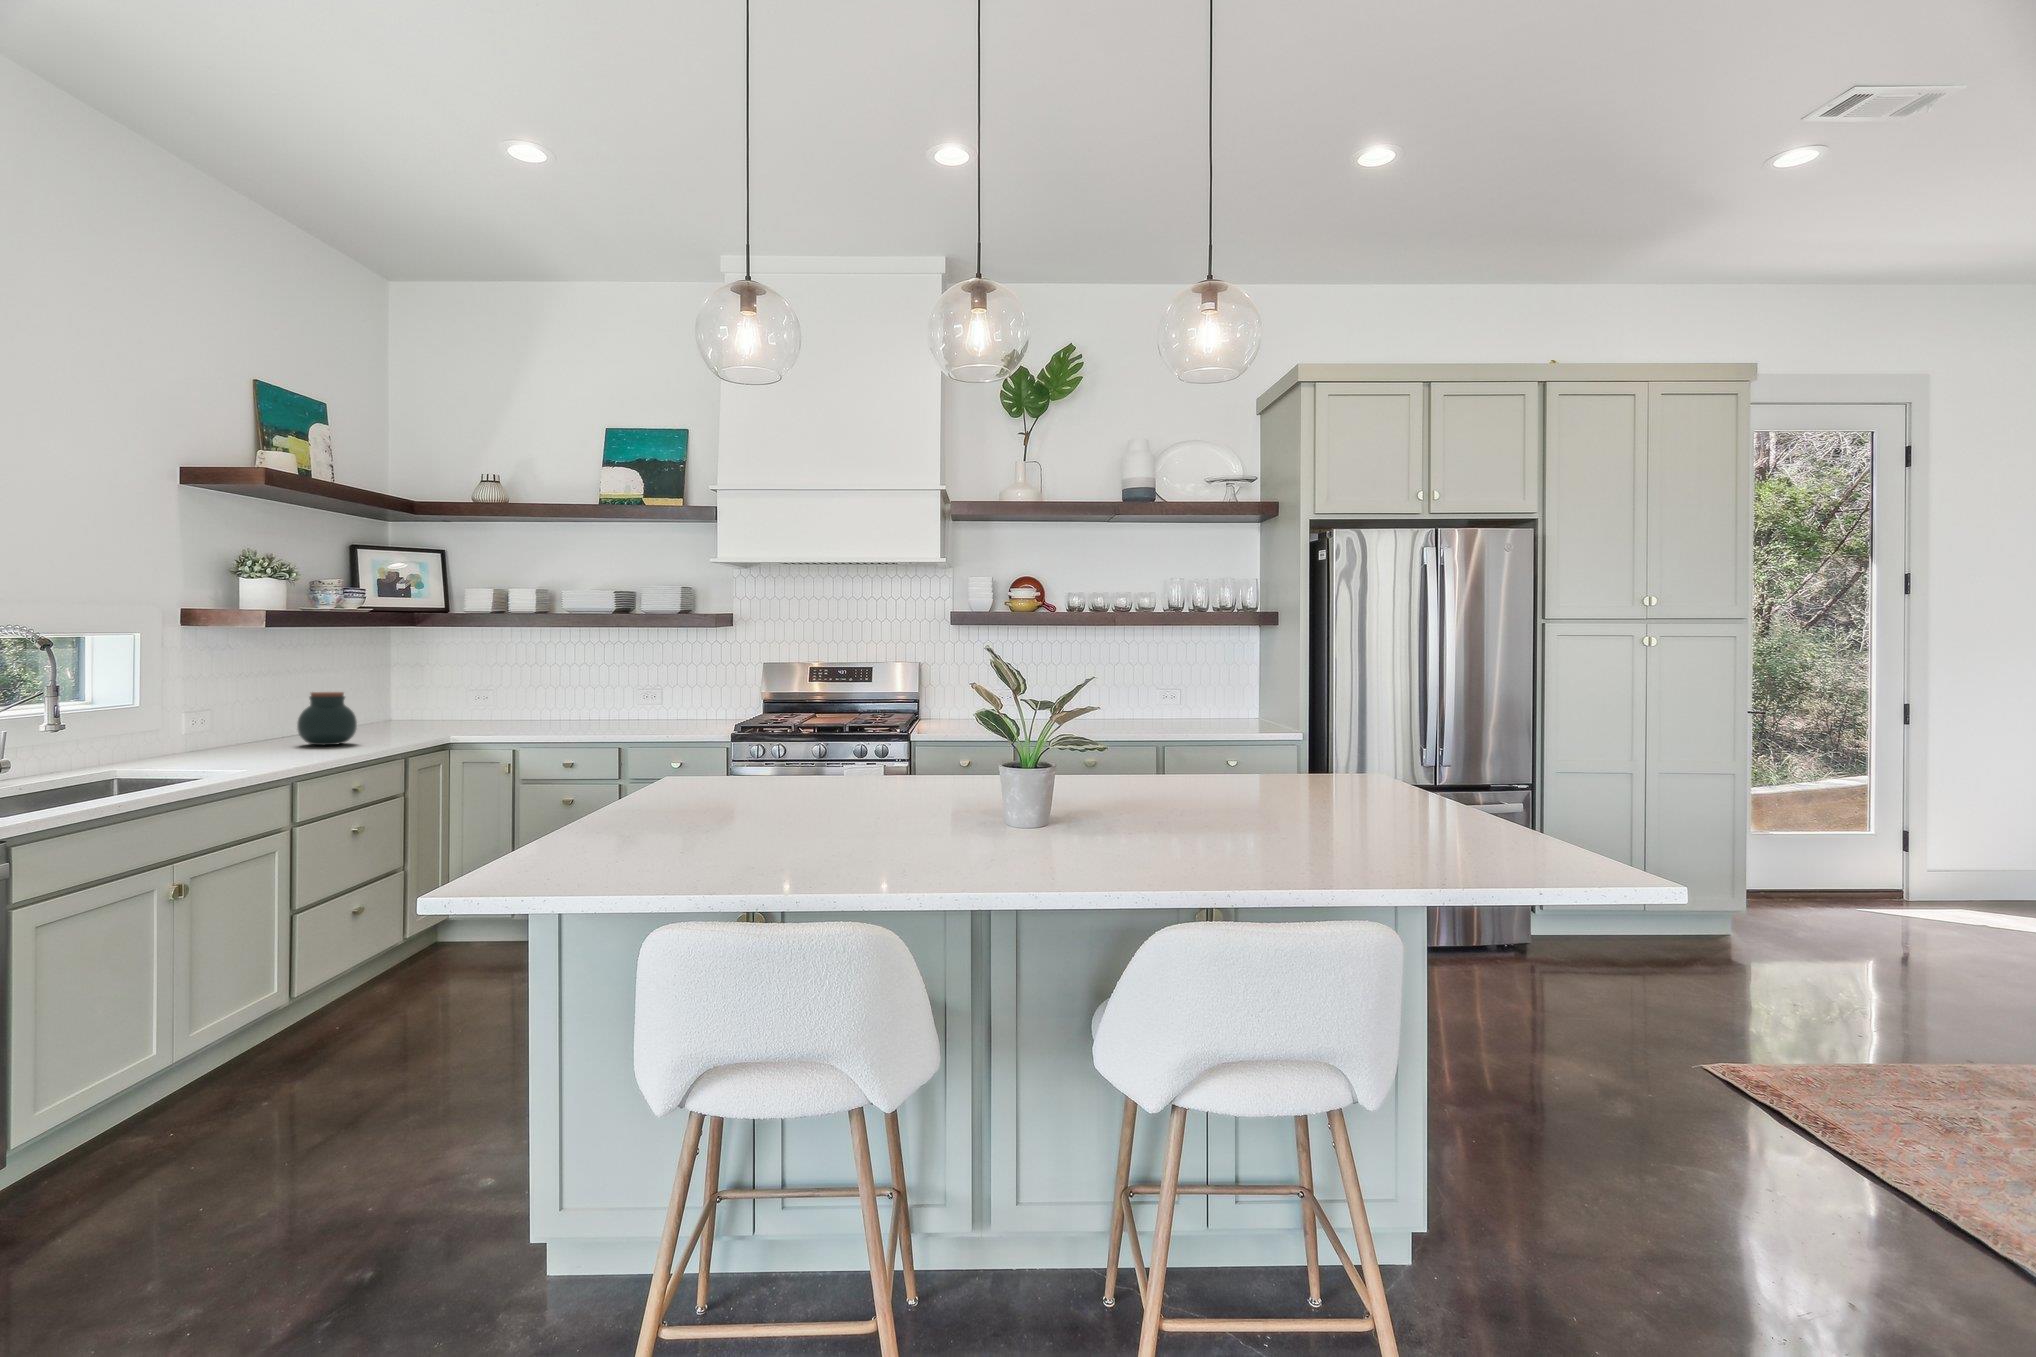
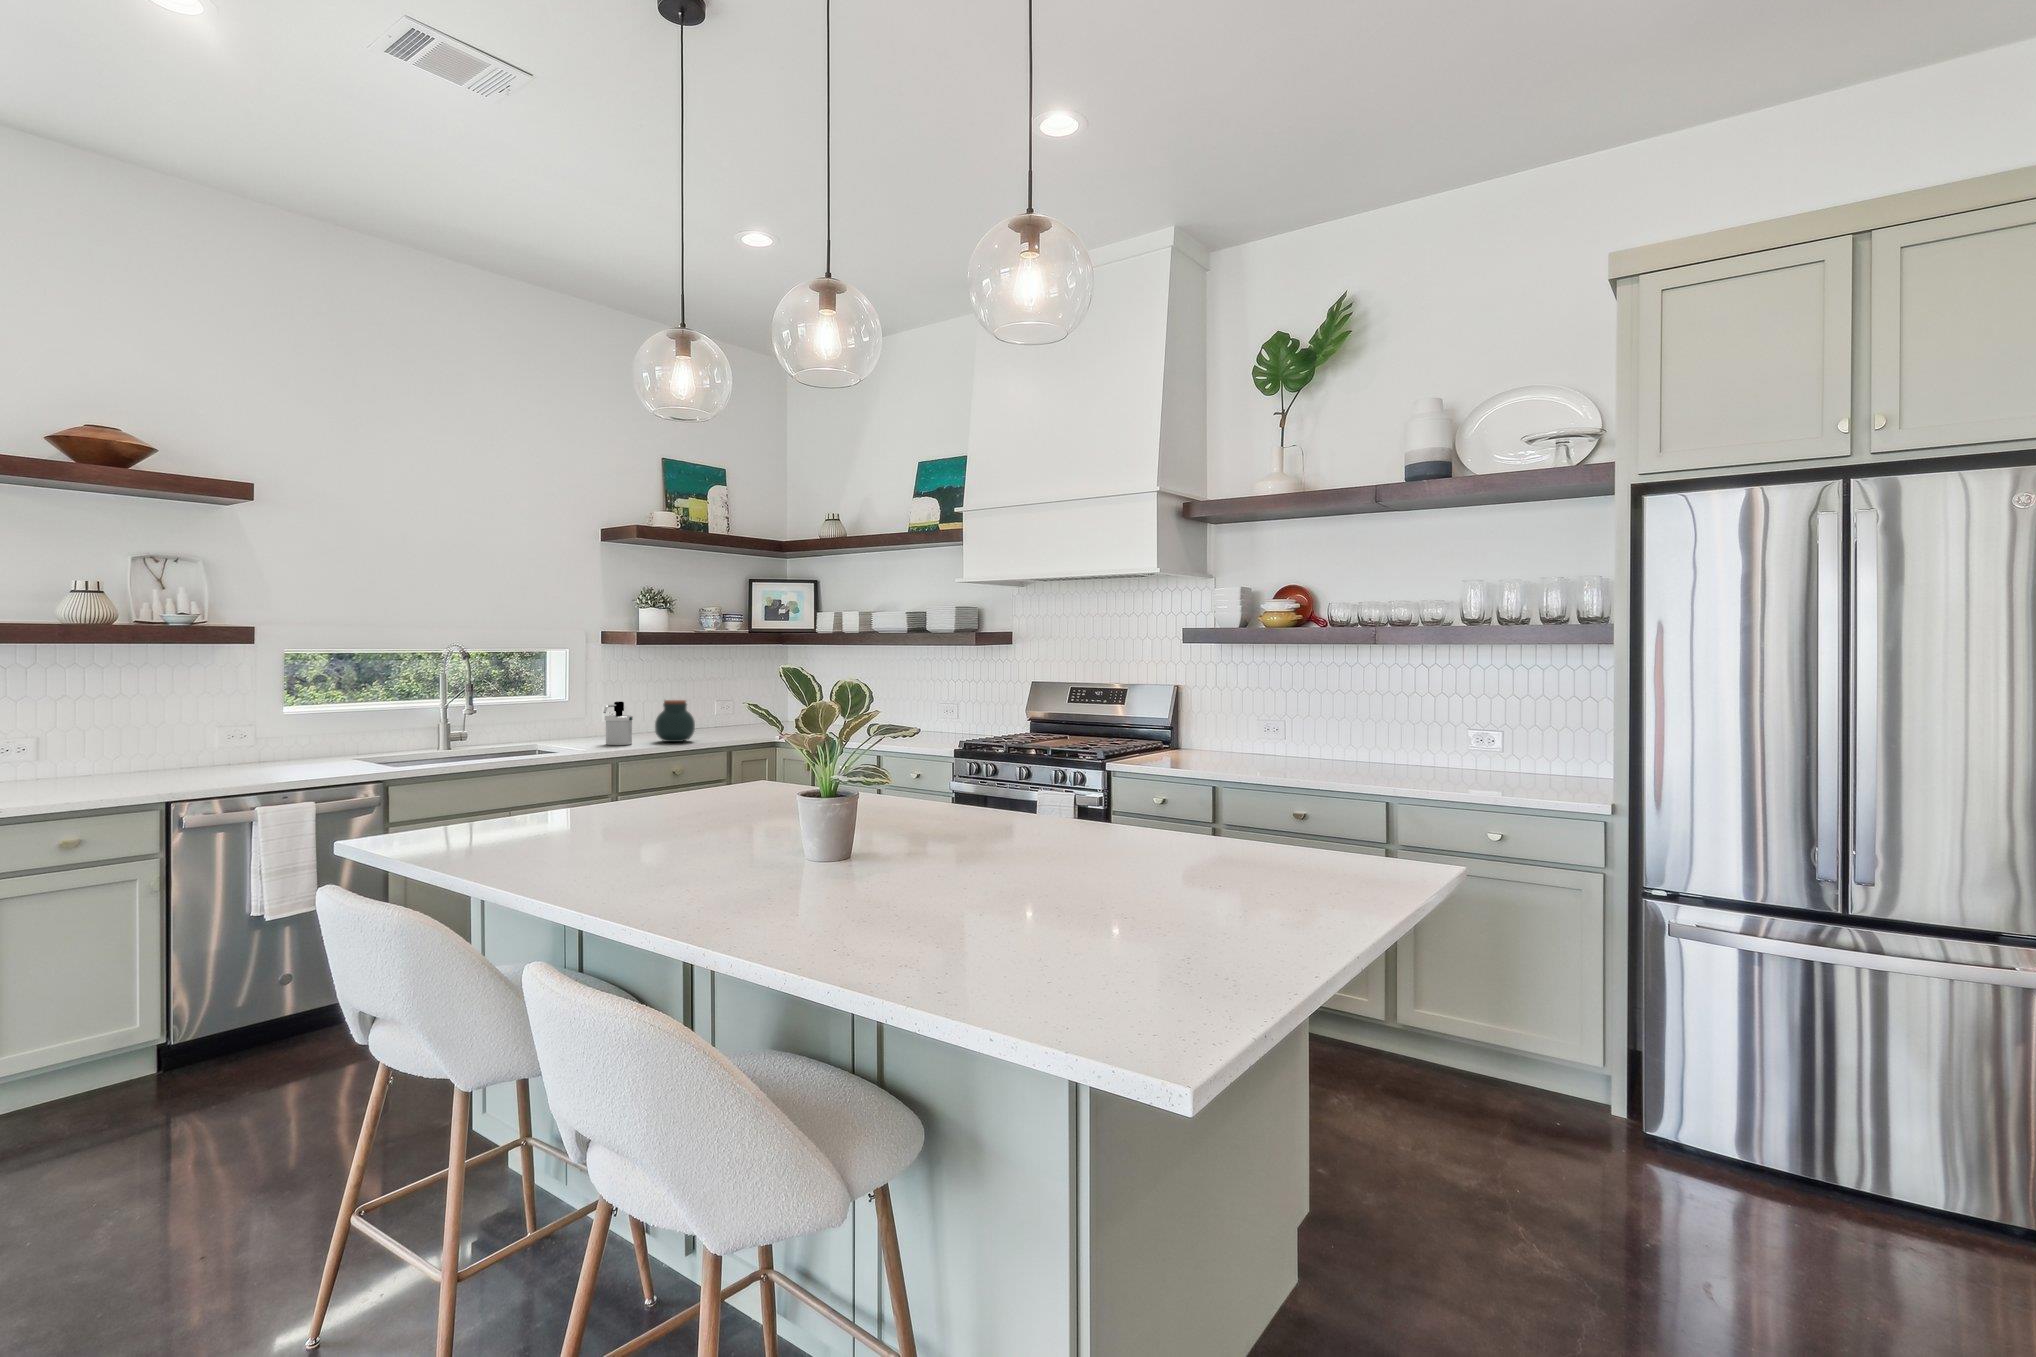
soap dispenser: none [231,695,275,753] -> present [603,702,633,745]

